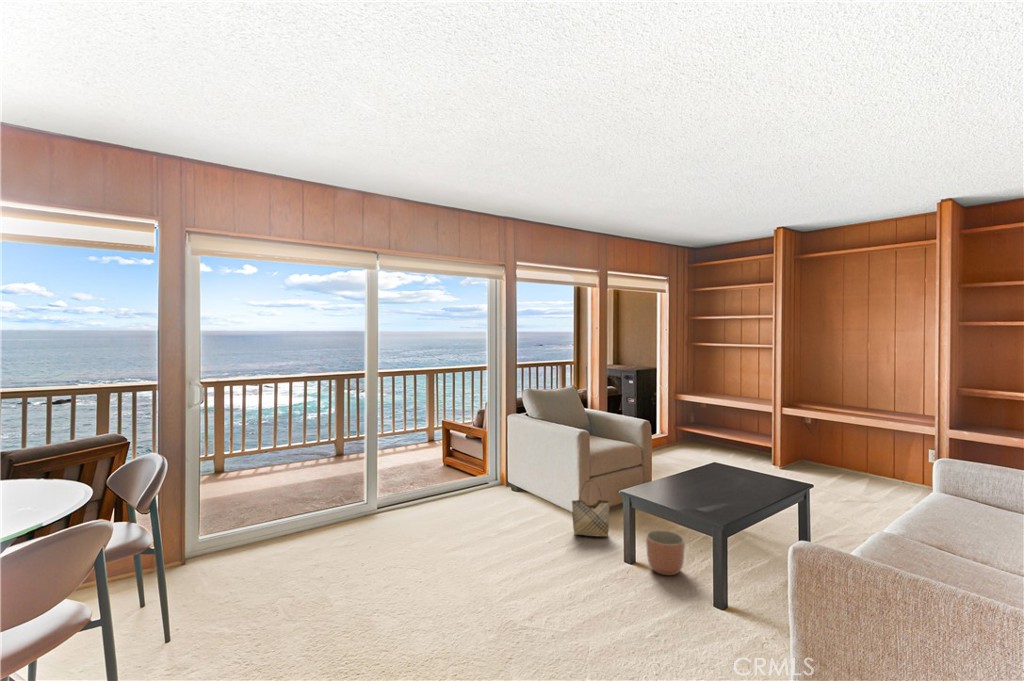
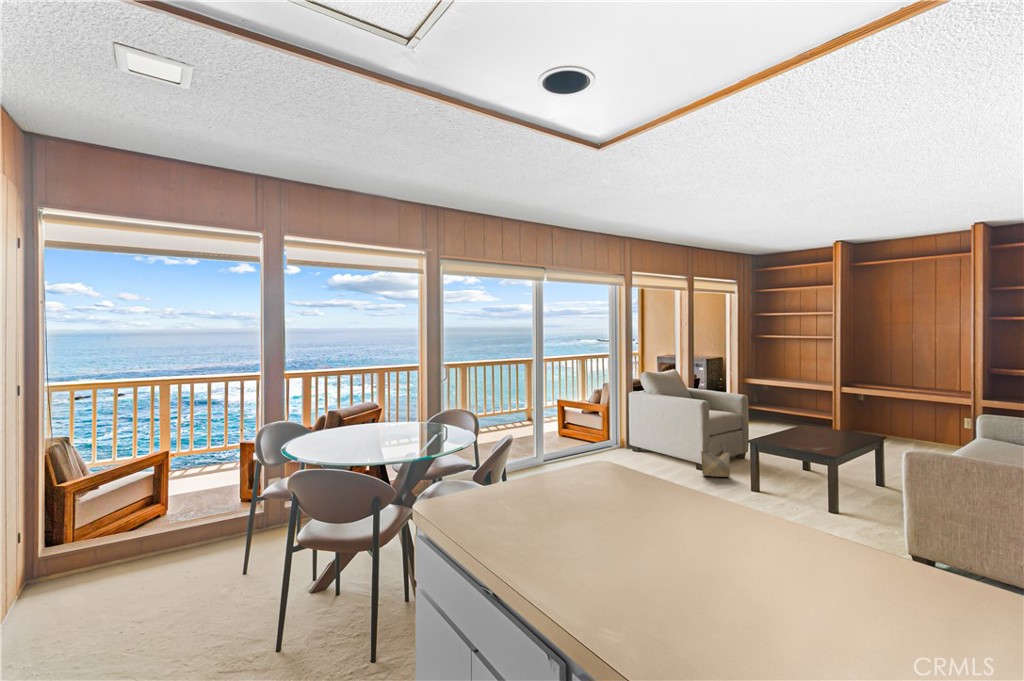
planter: present [646,530,685,575] -> none [769,468,799,497]

